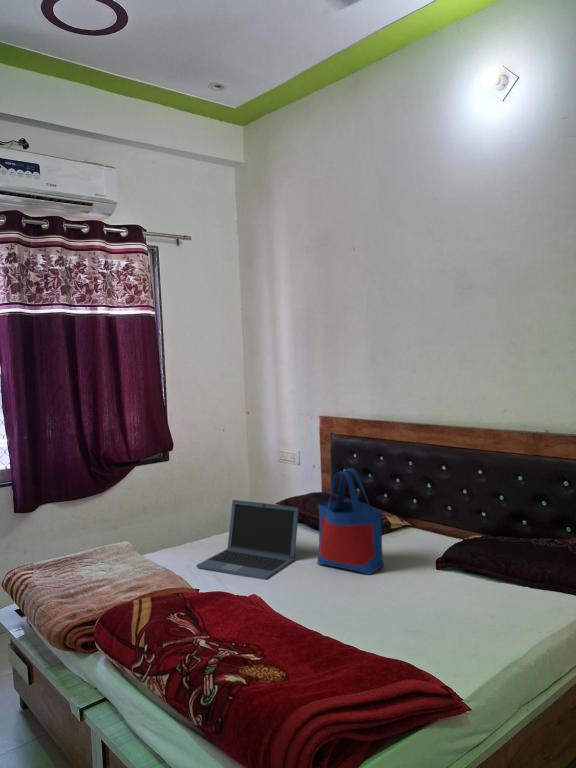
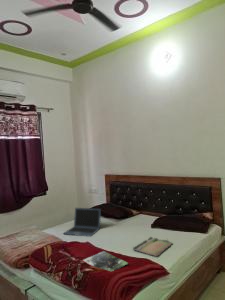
tote bag: present [317,468,383,575] -> none [108,193,133,232]
tray: none [373,595,488,653] -> present [133,237,172,256]
magazine: none [226,627,349,700] -> present [83,251,128,271]

